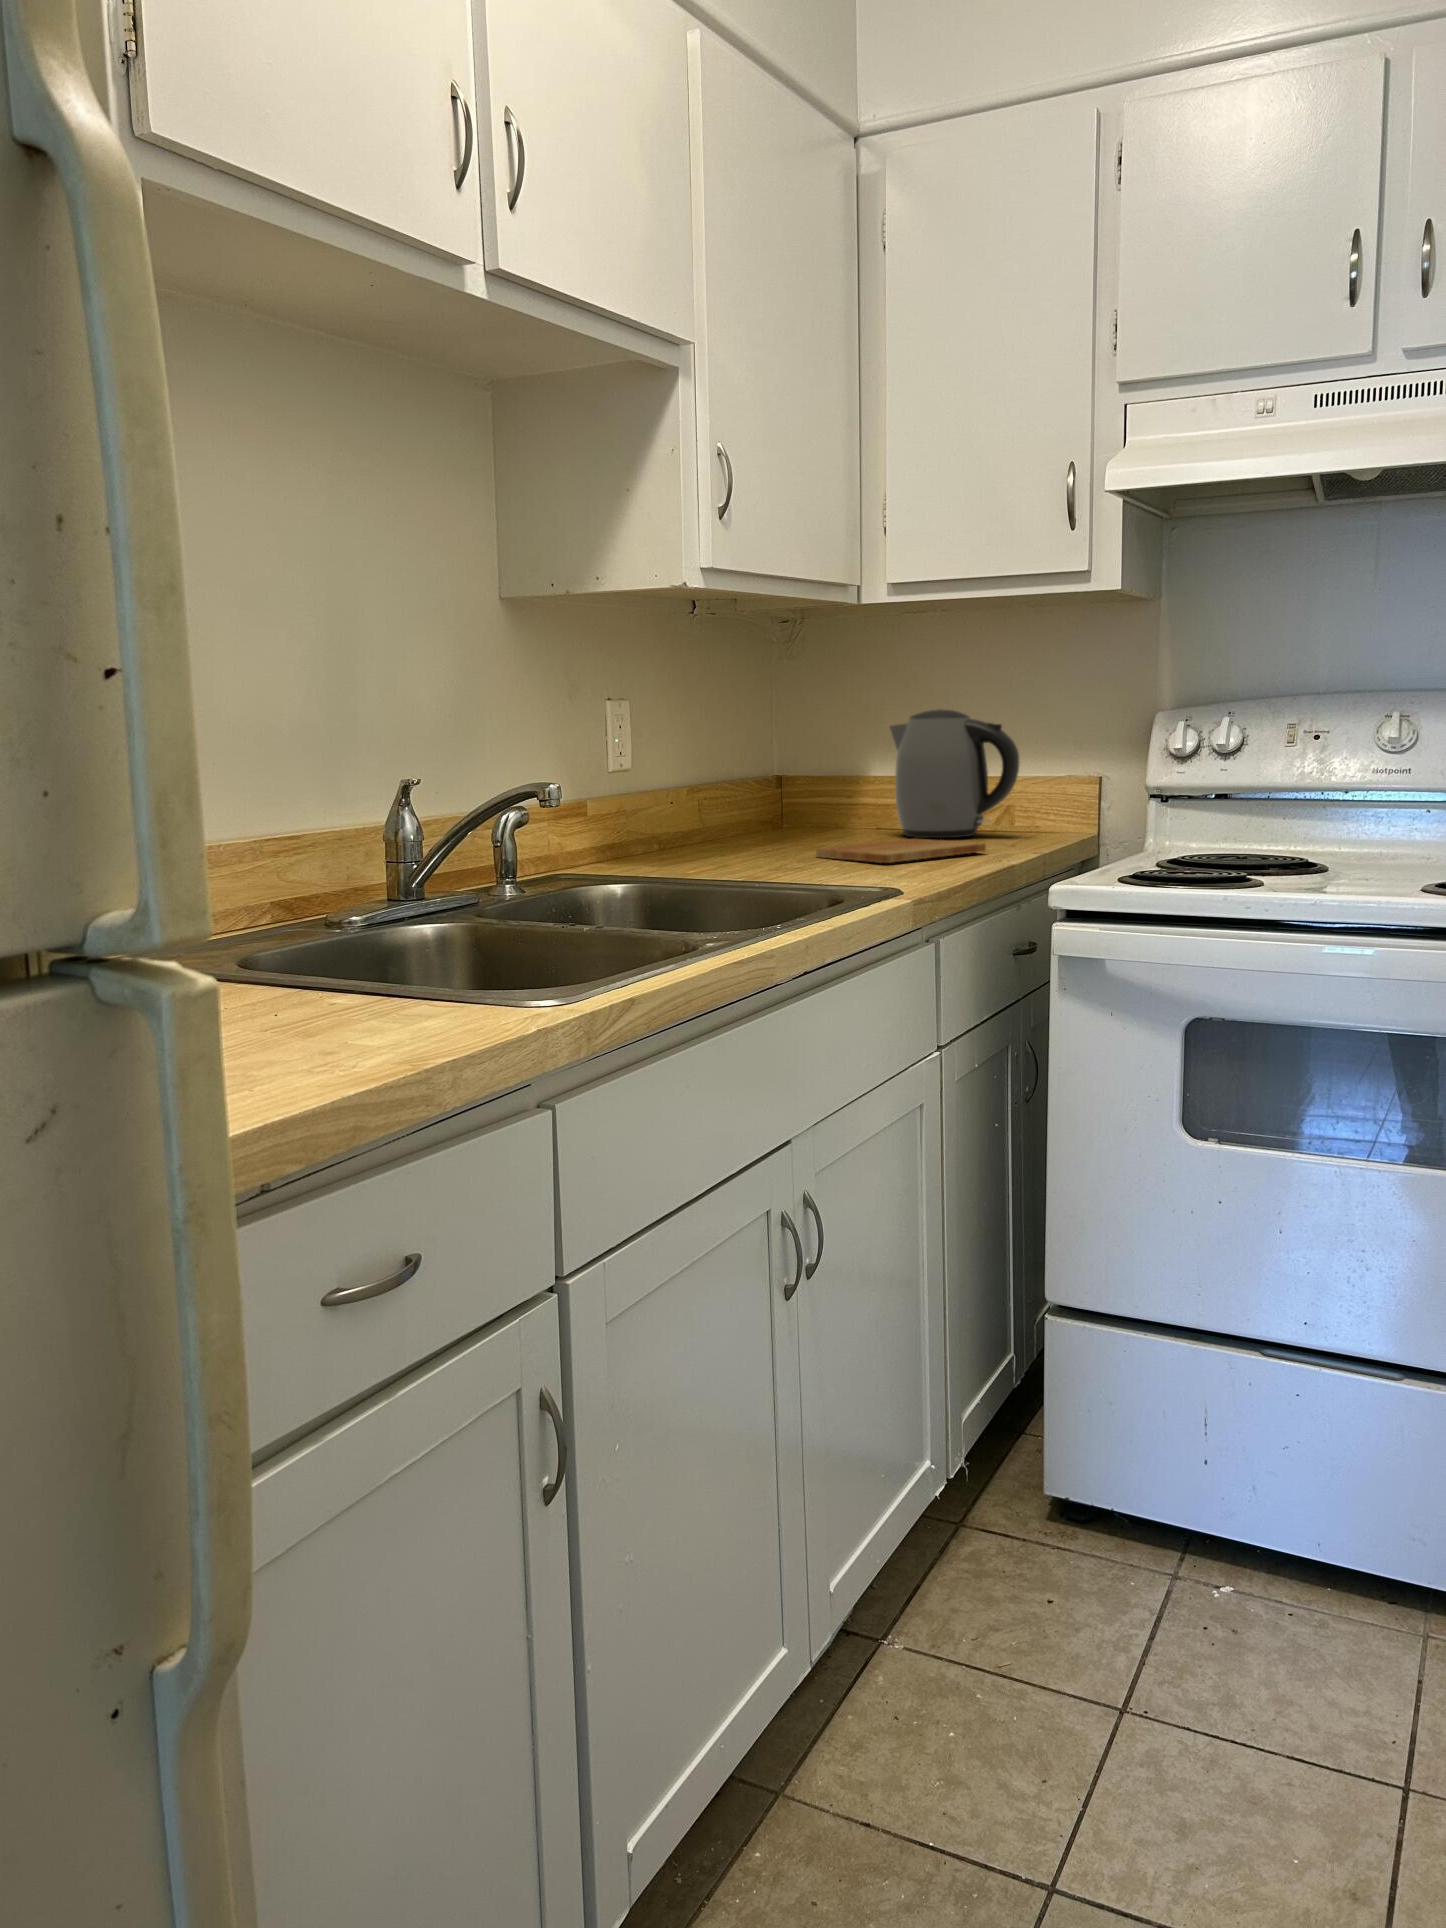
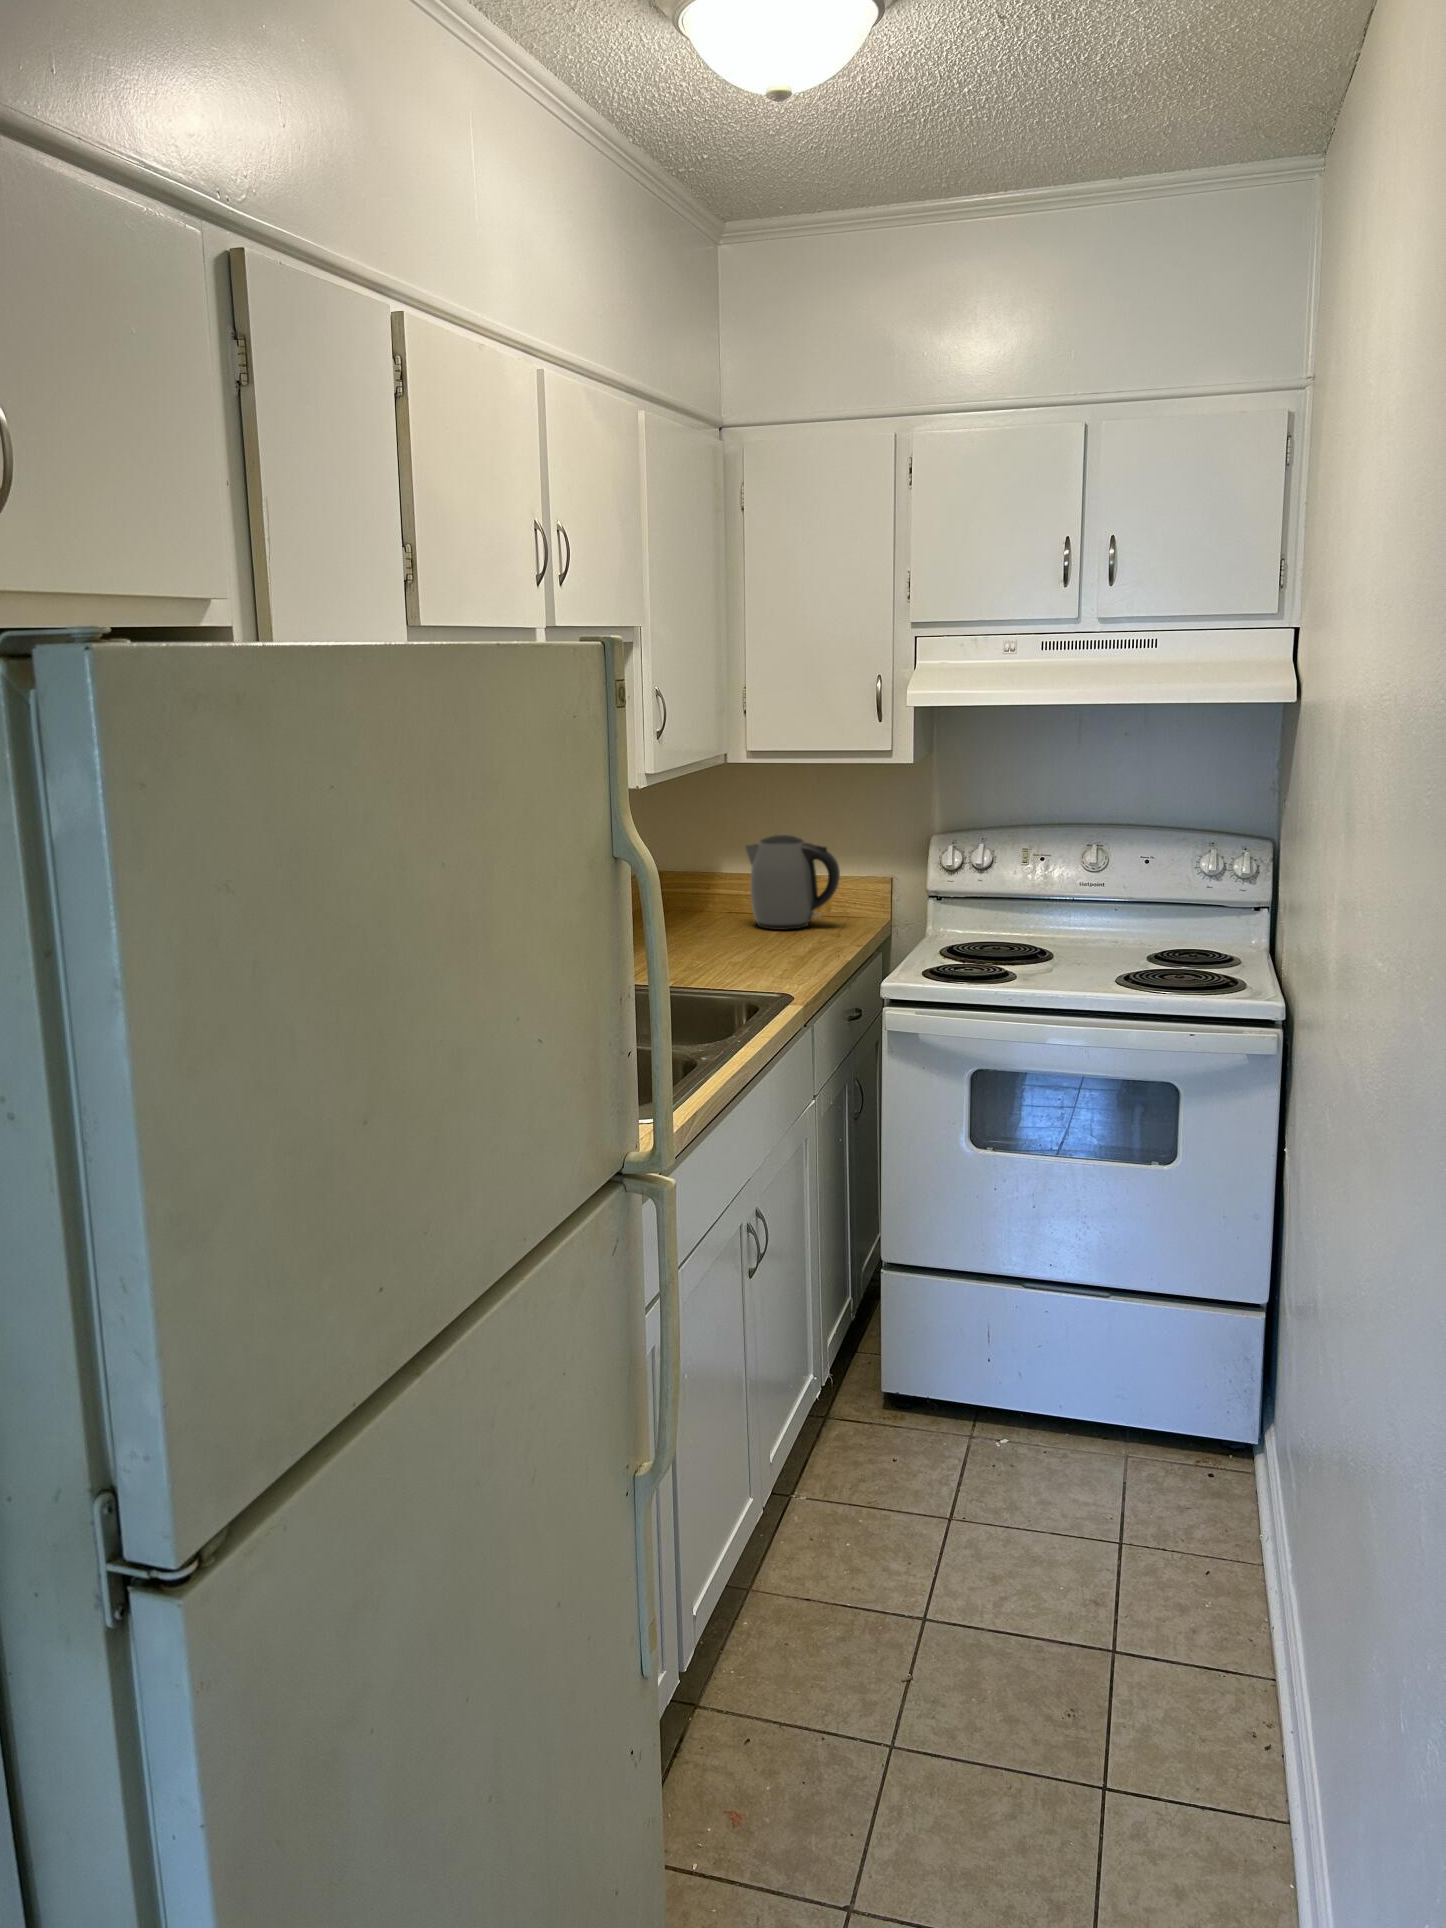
cutting board: present [816,839,986,863] -> none [711,935,826,964]

